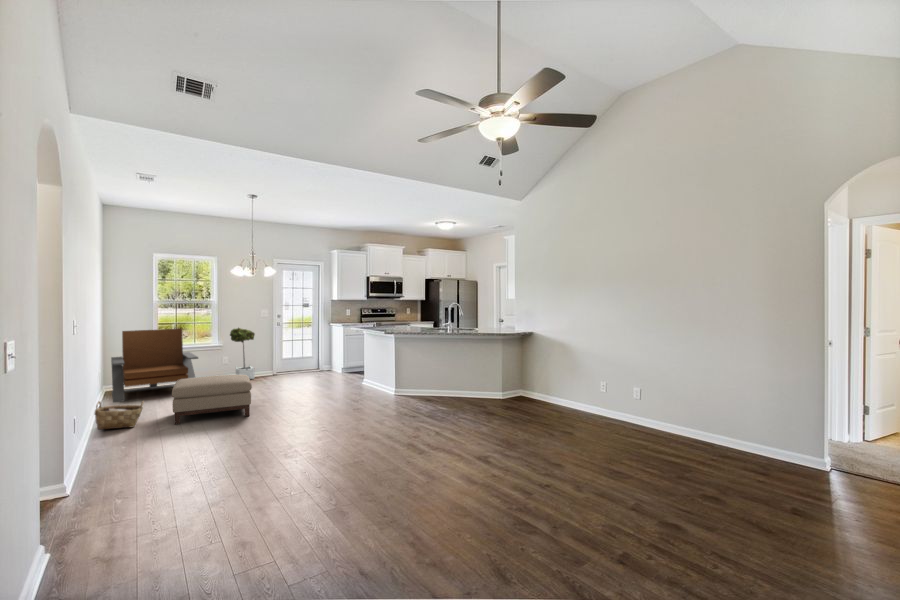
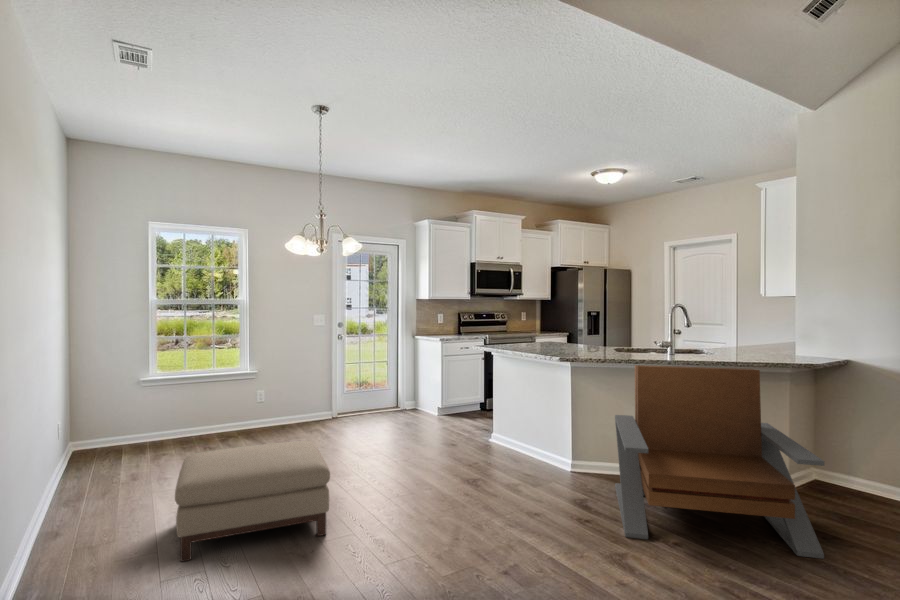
potted tree: present [230,328,255,379] -> none [268,343,307,429]
lounge chair: present [111,329,198,402] -> present [615,365,824,559]
woven basket: present [95,401,144,430] -> none [15,507,120,581]

